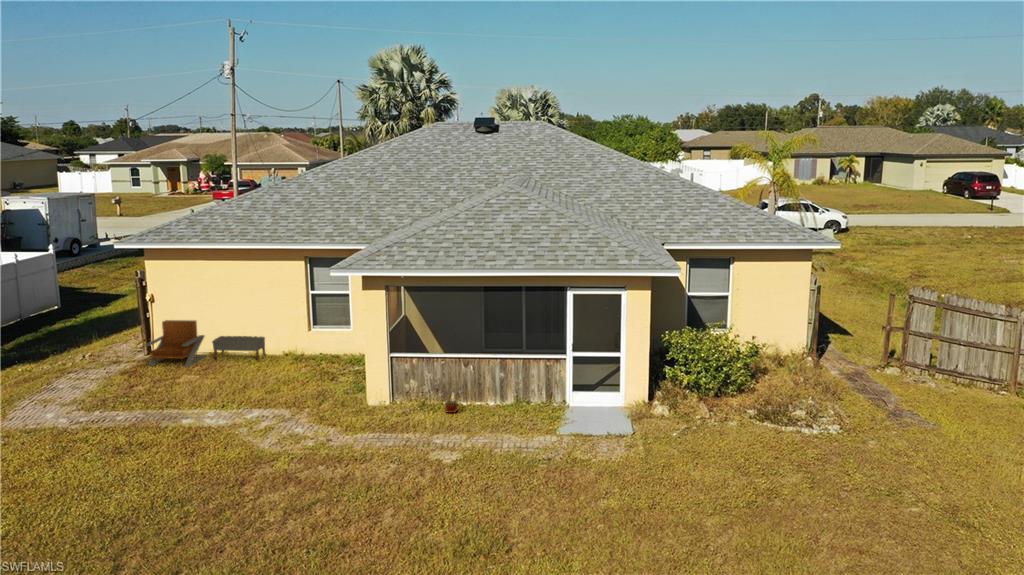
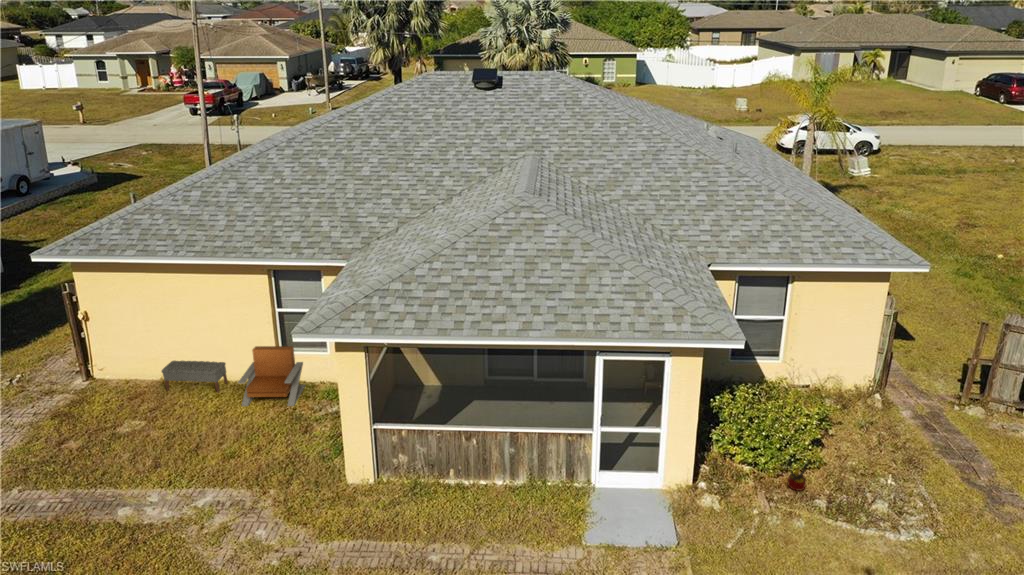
lounge chair: present [146,320,205,367] -> present [238,346,305,406]
decorative plant: present [445,382,468,413] -> present [788,455,824,491]

